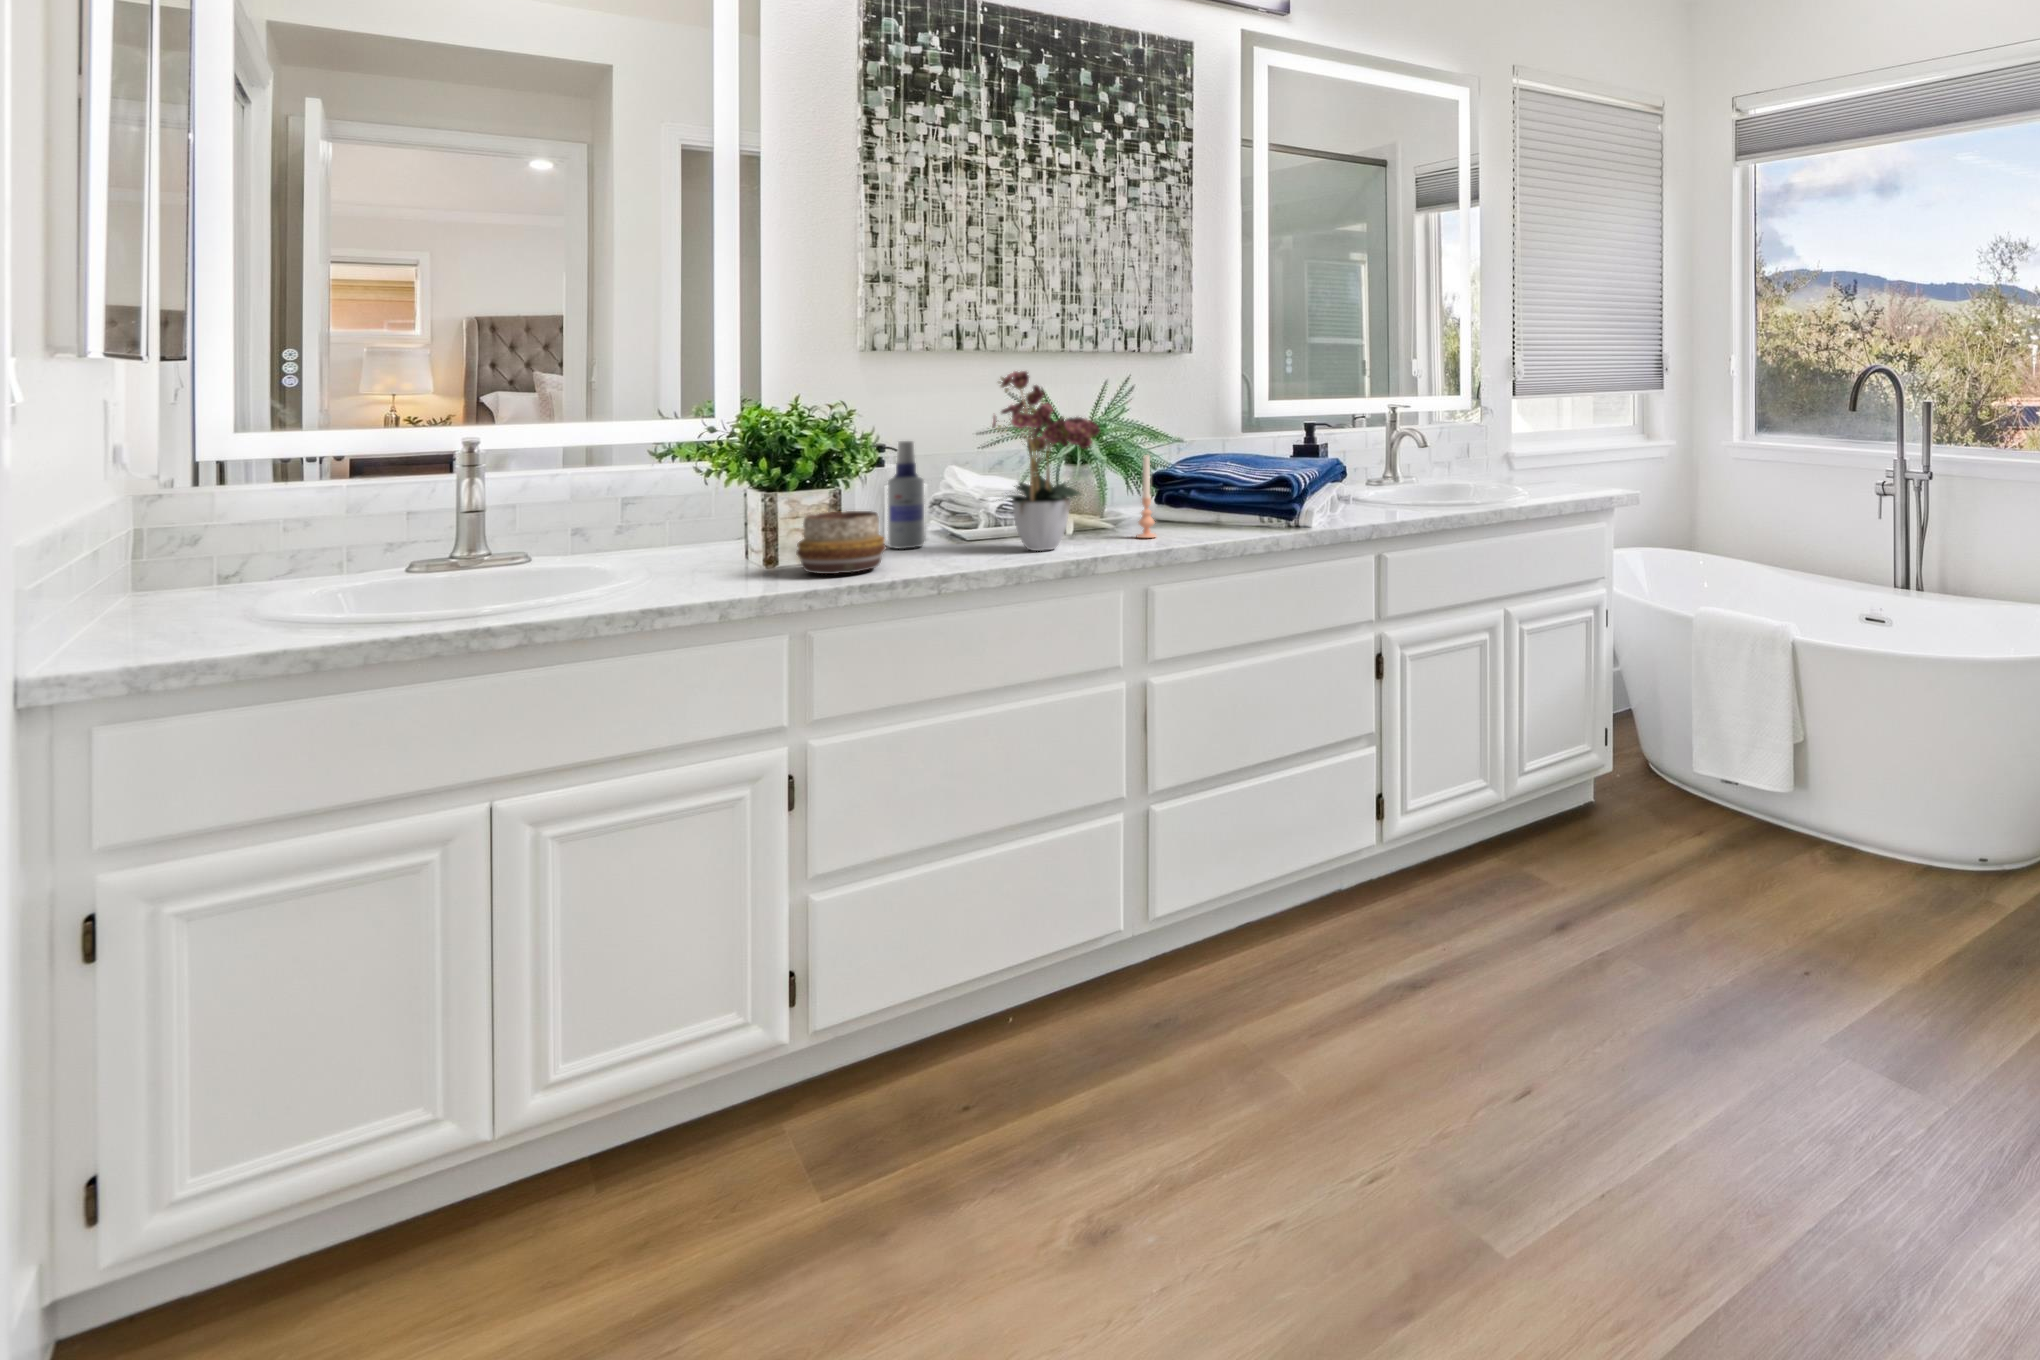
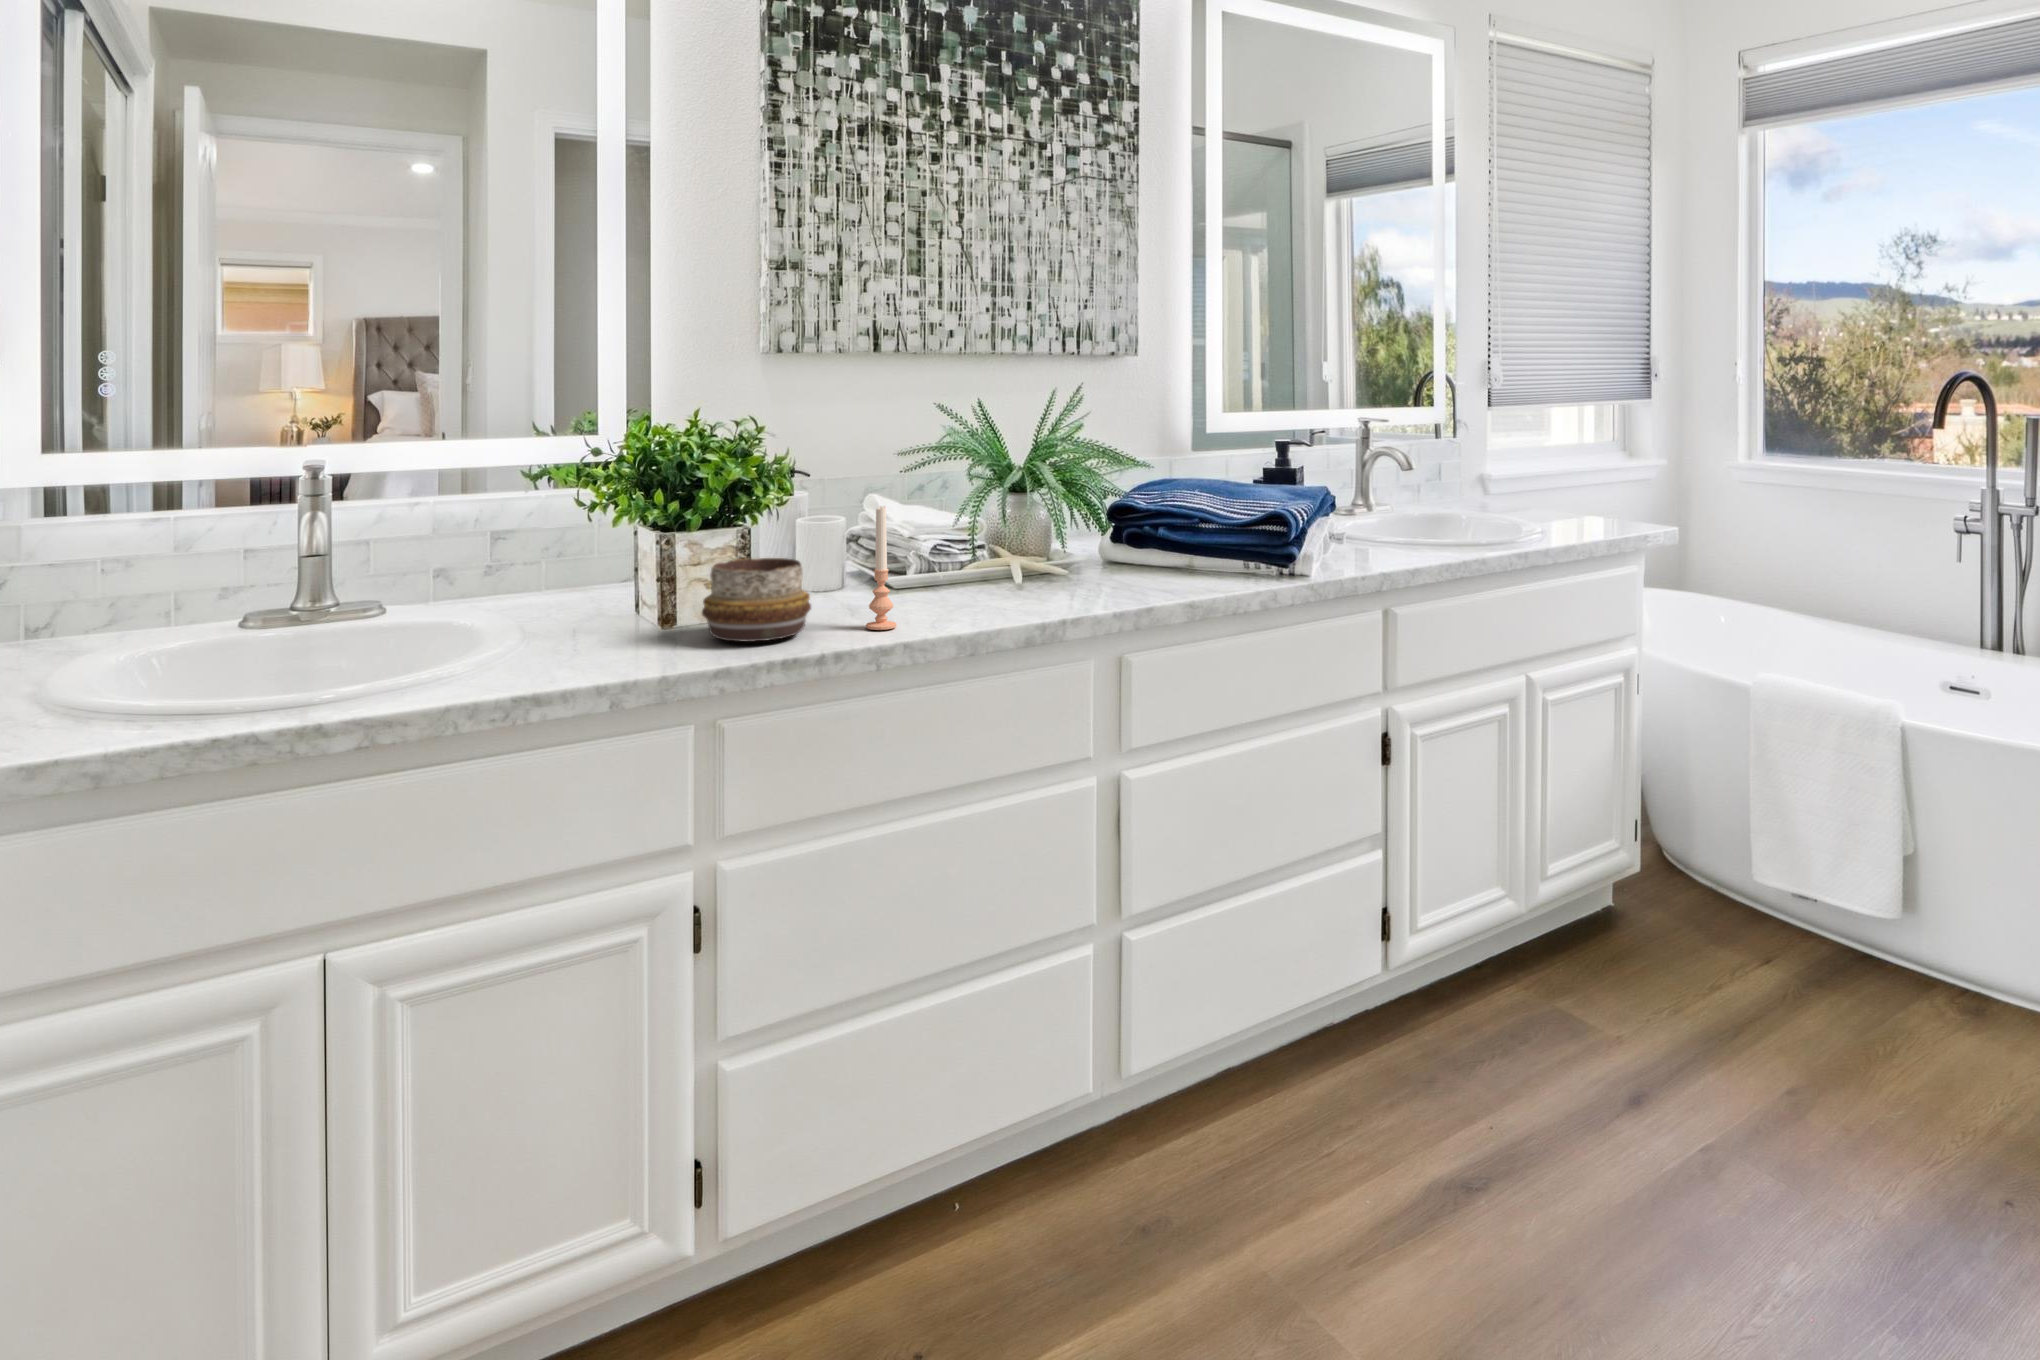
flower arrangement: present [992,371,1100,551] -> none [927,368,1075,608]
spray bottle: present [888,441,924,549] -> none [804,466,846,601]
candle: present [1137,455,1156,538] -> present [866,506,897,630]

